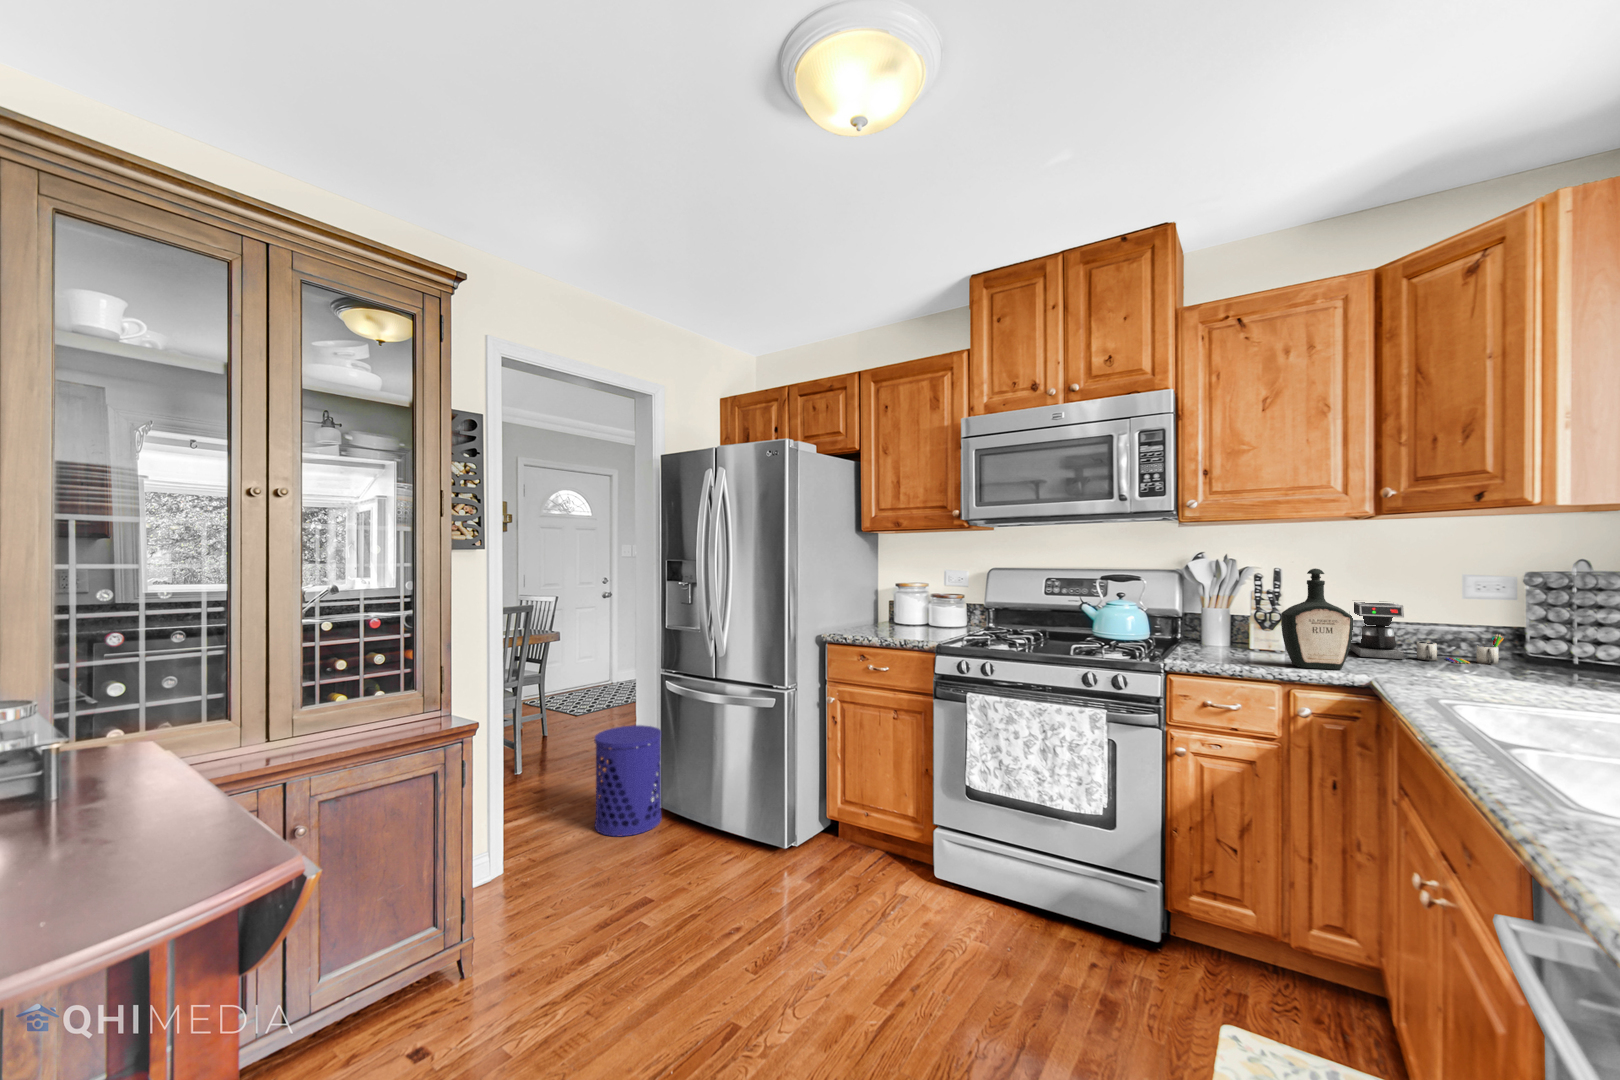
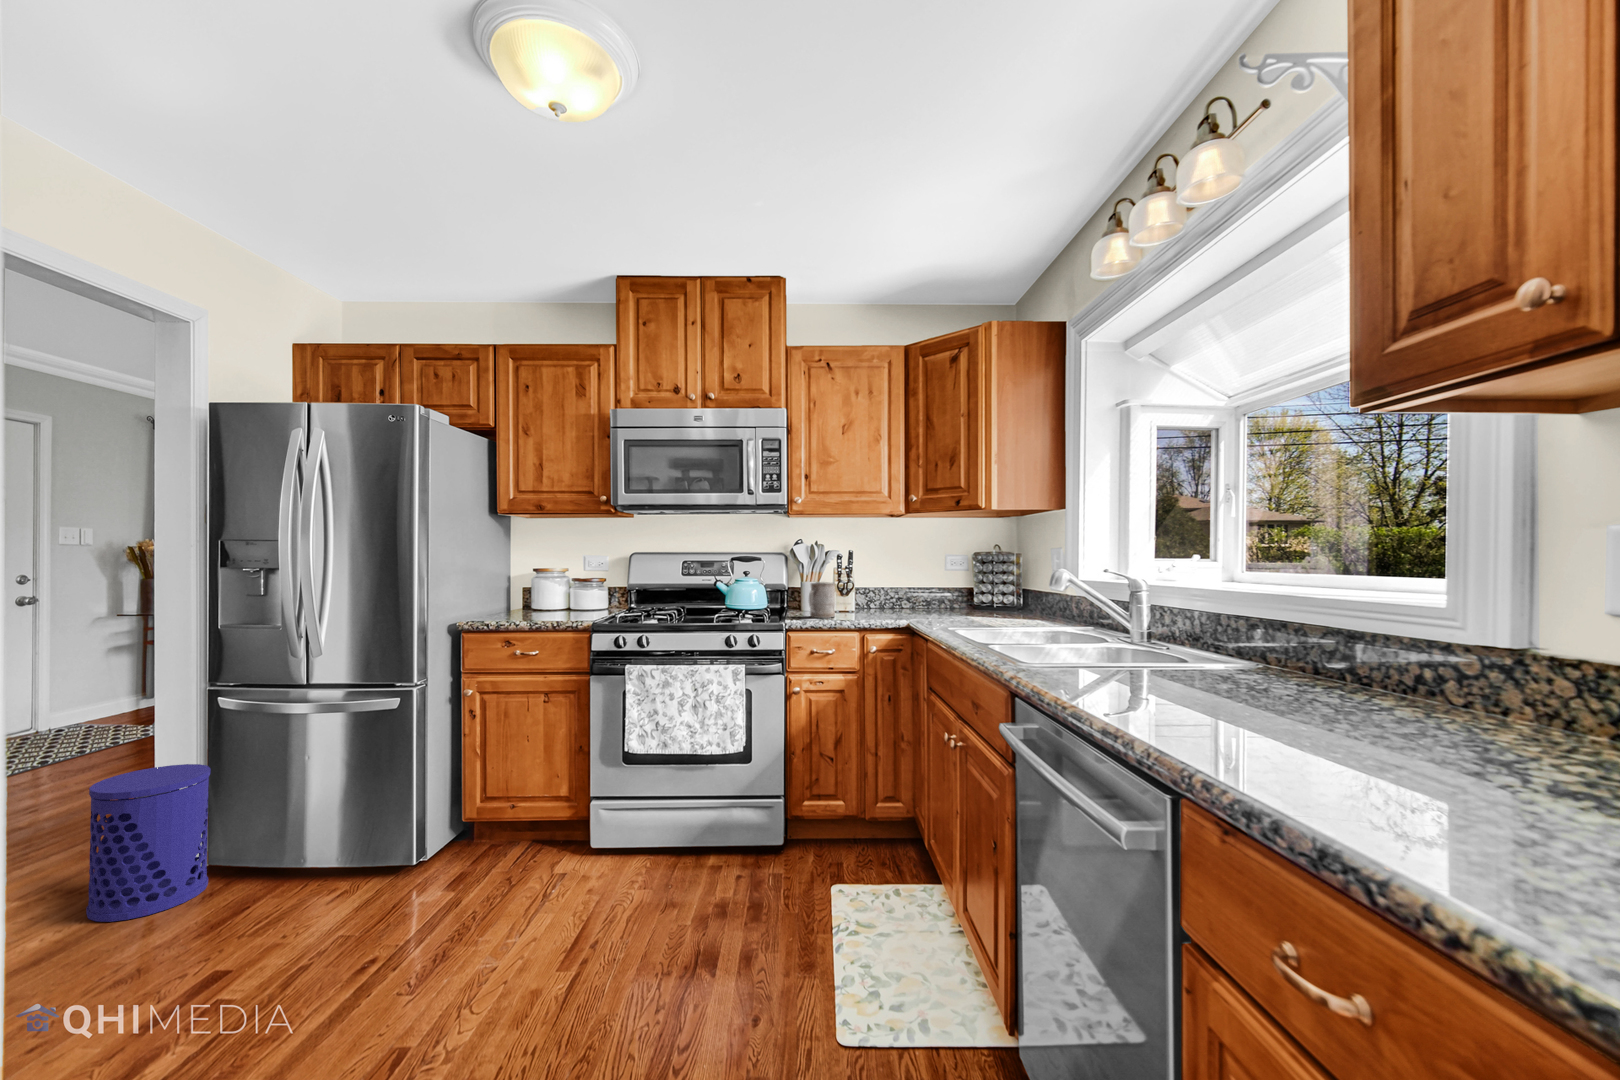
bottle: present [1281,568,1353,670] -> none [857,548,898,619]
coffee maker: present [1350,602,1503,665] -> none [888,574,966,612]
mug: none [1205,610,1249,659] -> present [809,582,835,618]

